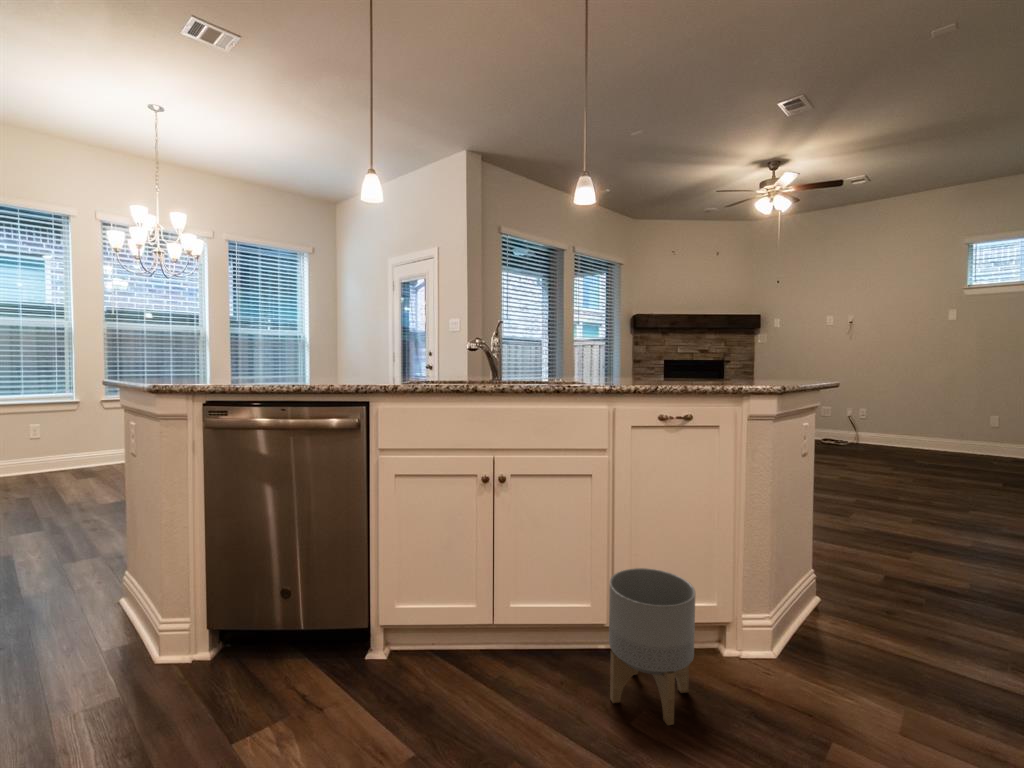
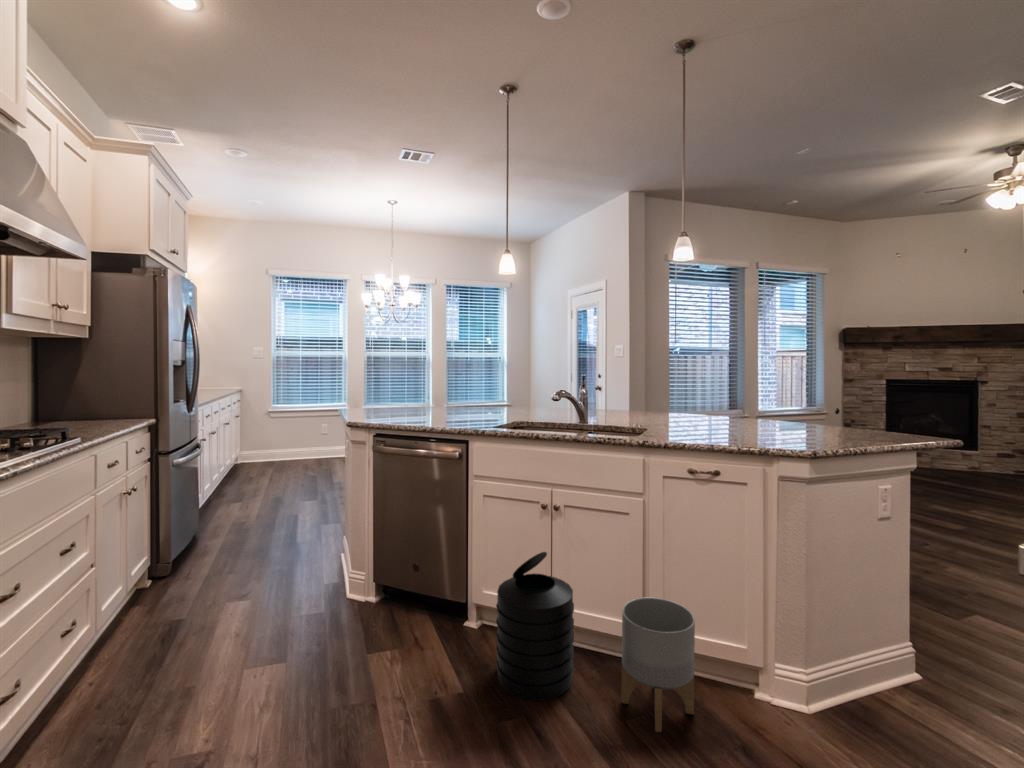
trash can: none [444,535,548,738] -> present [496,552,574,701]

